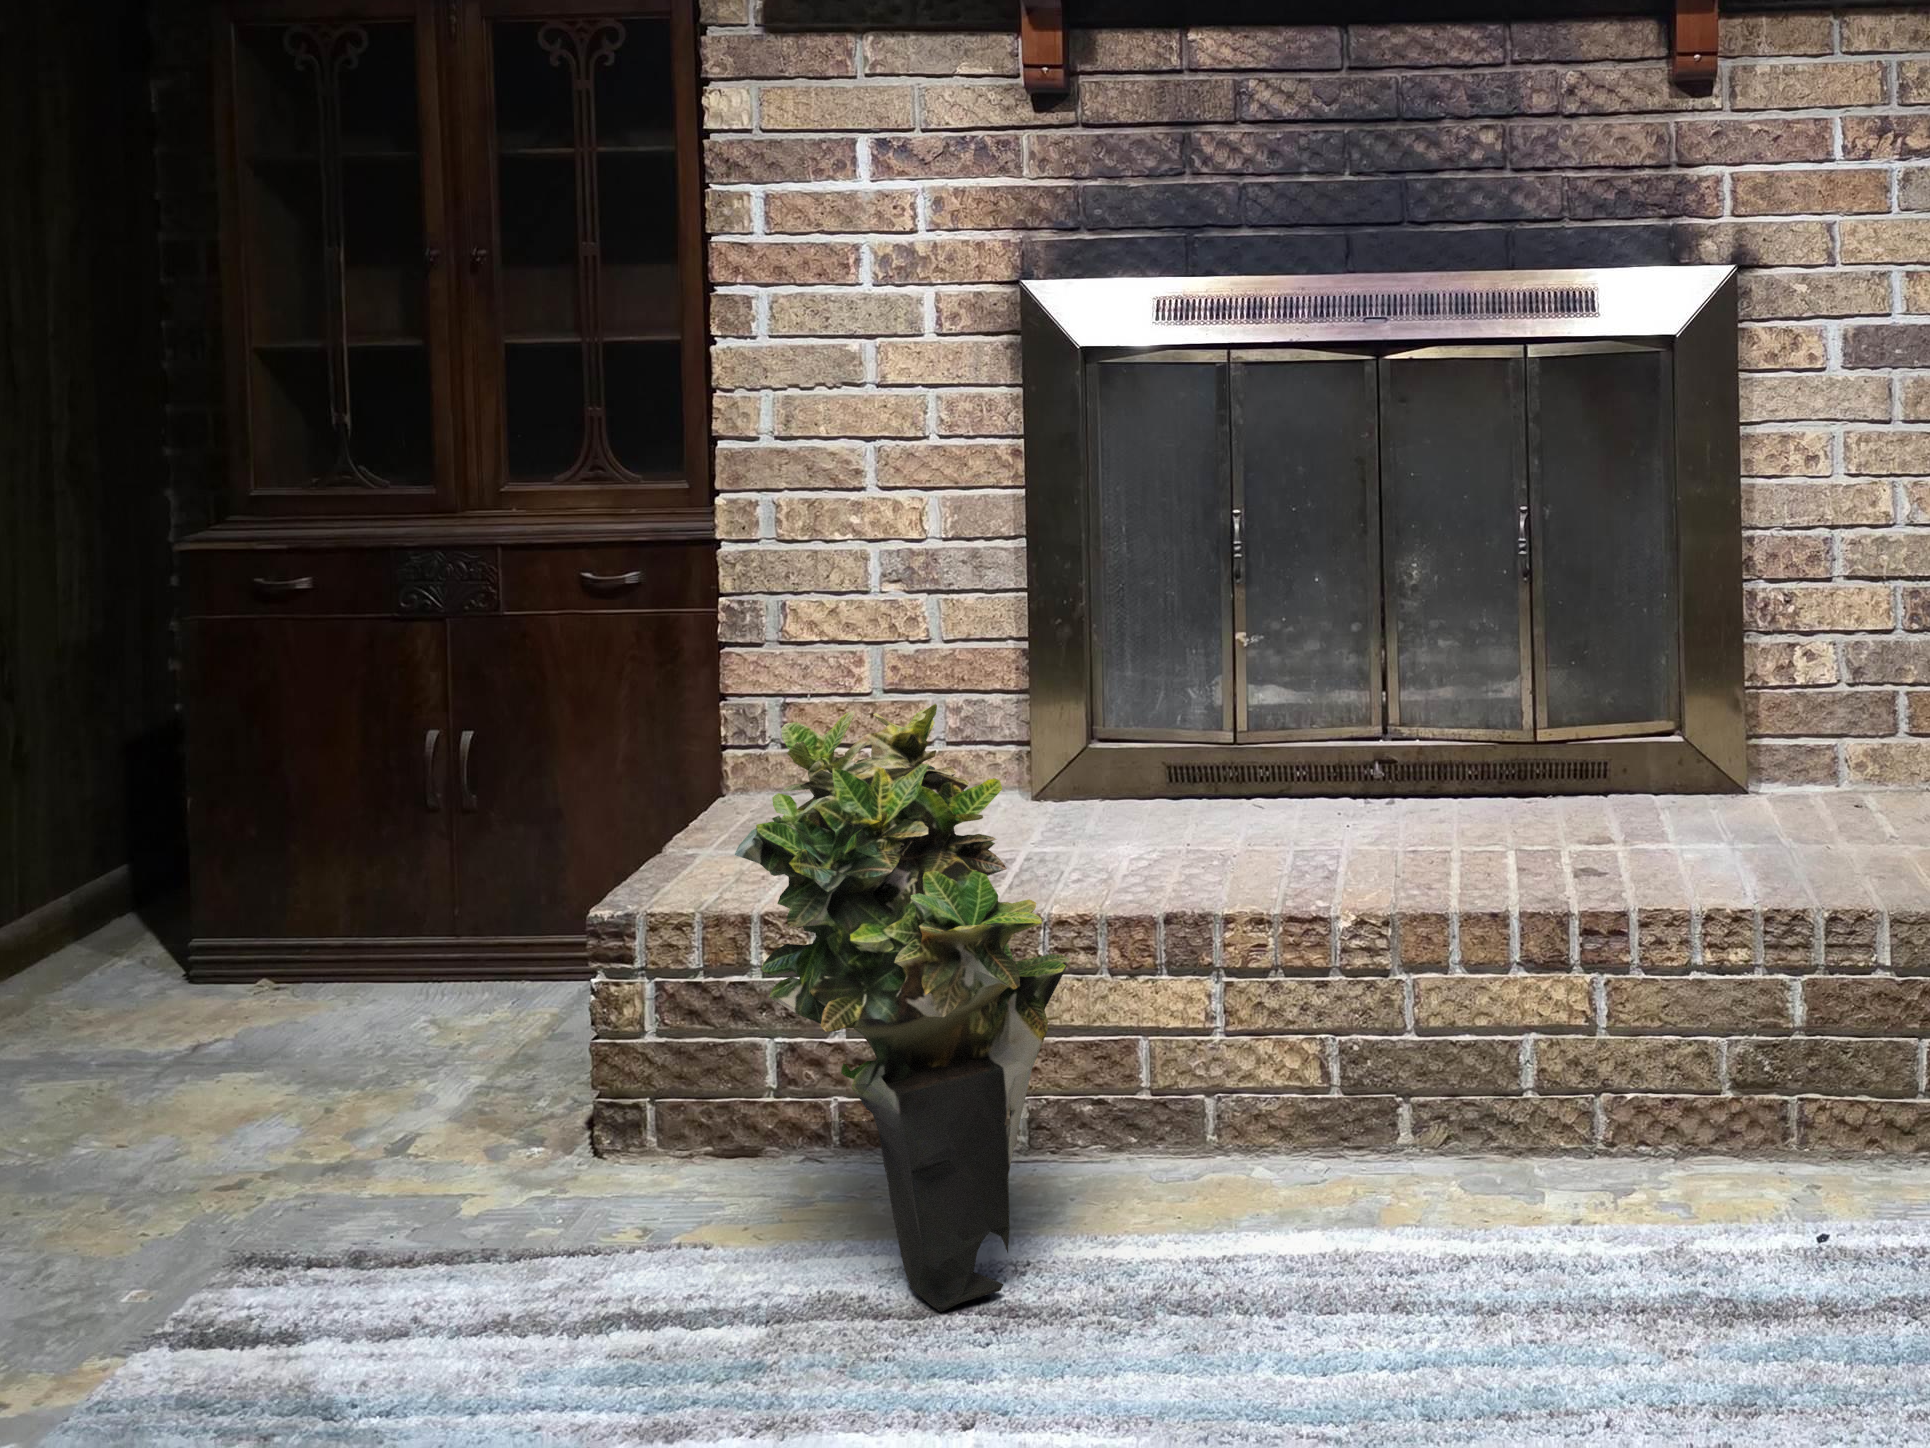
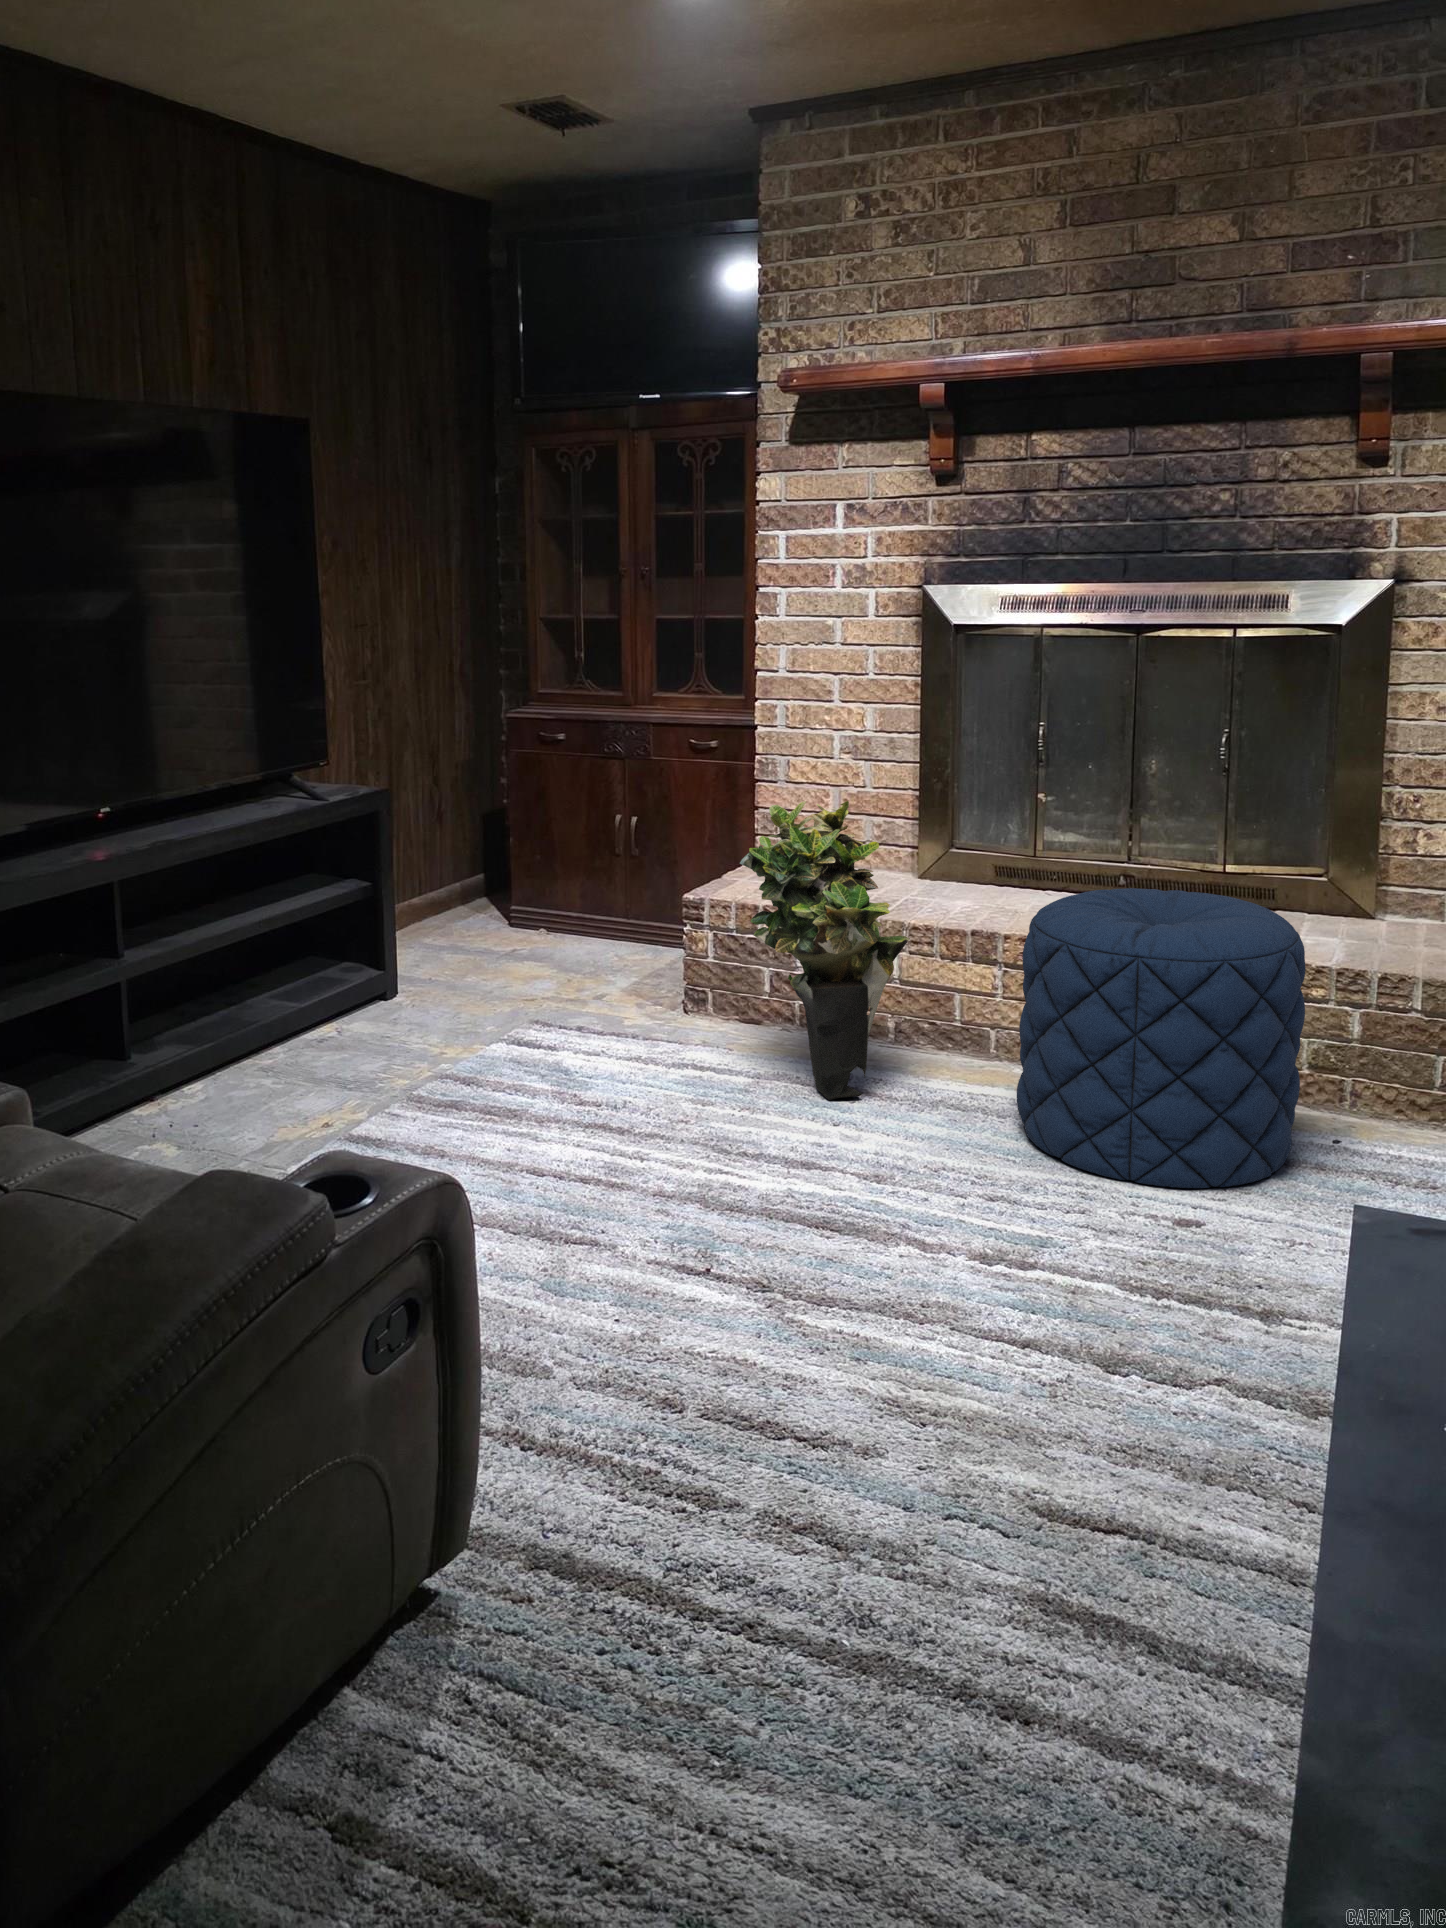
pouf: none [1298,816,1761,1390] -> present [1017,888,1306,1188]

